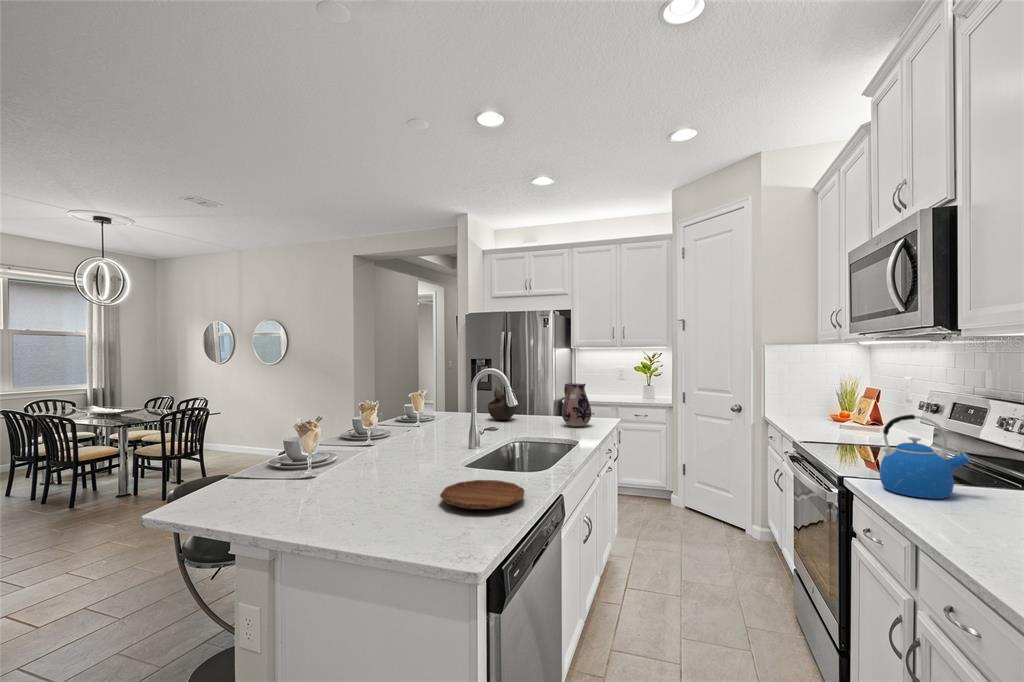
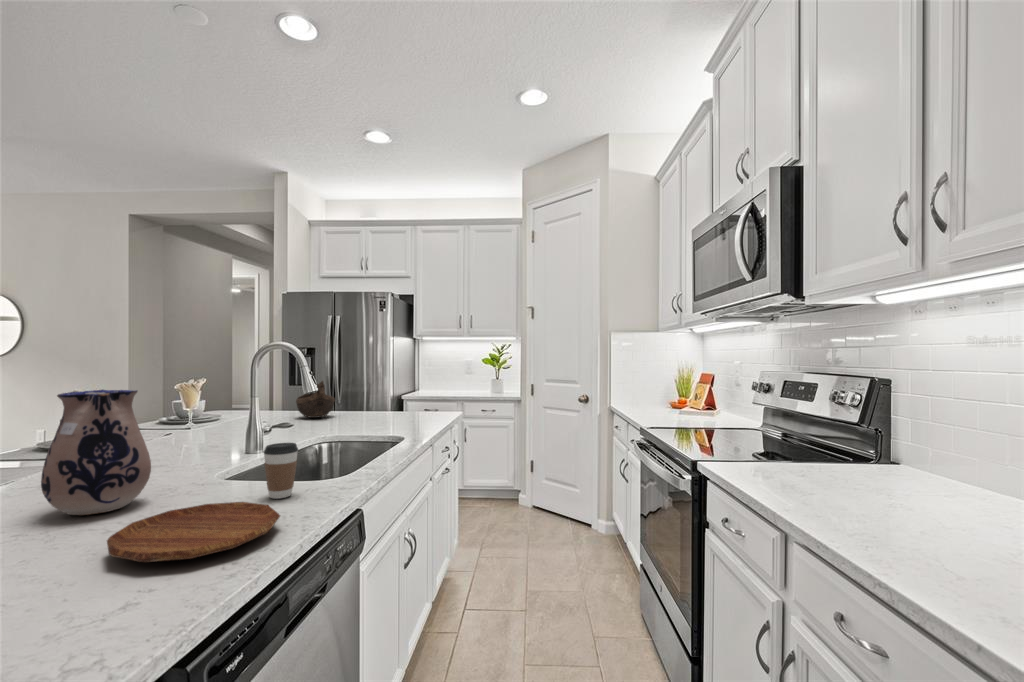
ceramic pitcher: present [562,383,591,427] -> present [41,390,151,515]
kettle: present [880,415,971,499] -> none [736,387,823,480]
coffee cup: none [502,444,523,480] -> present [264,443,298,499]

